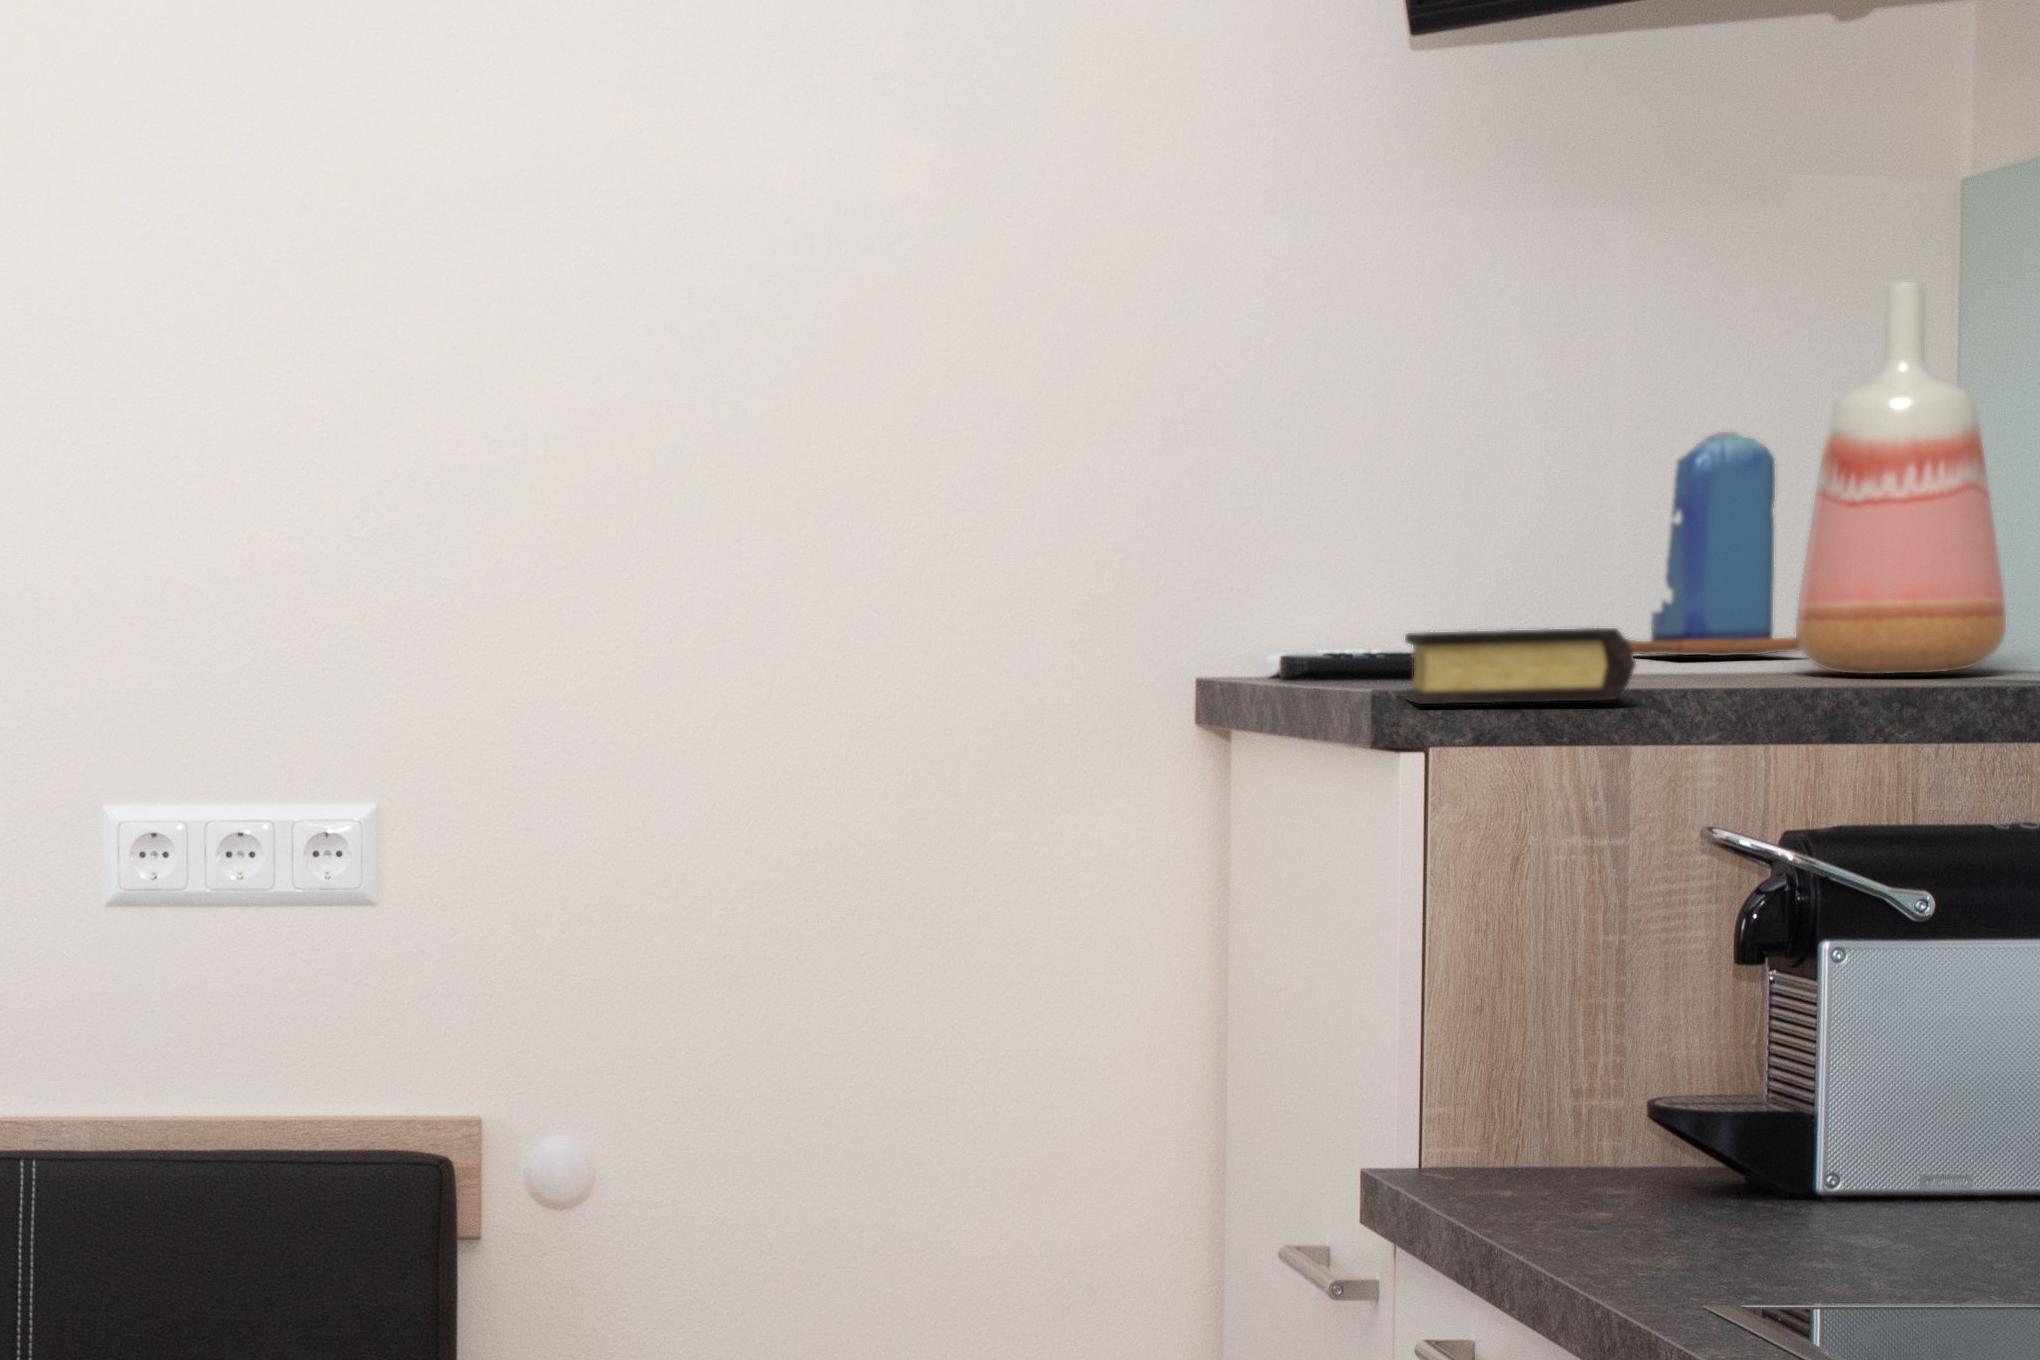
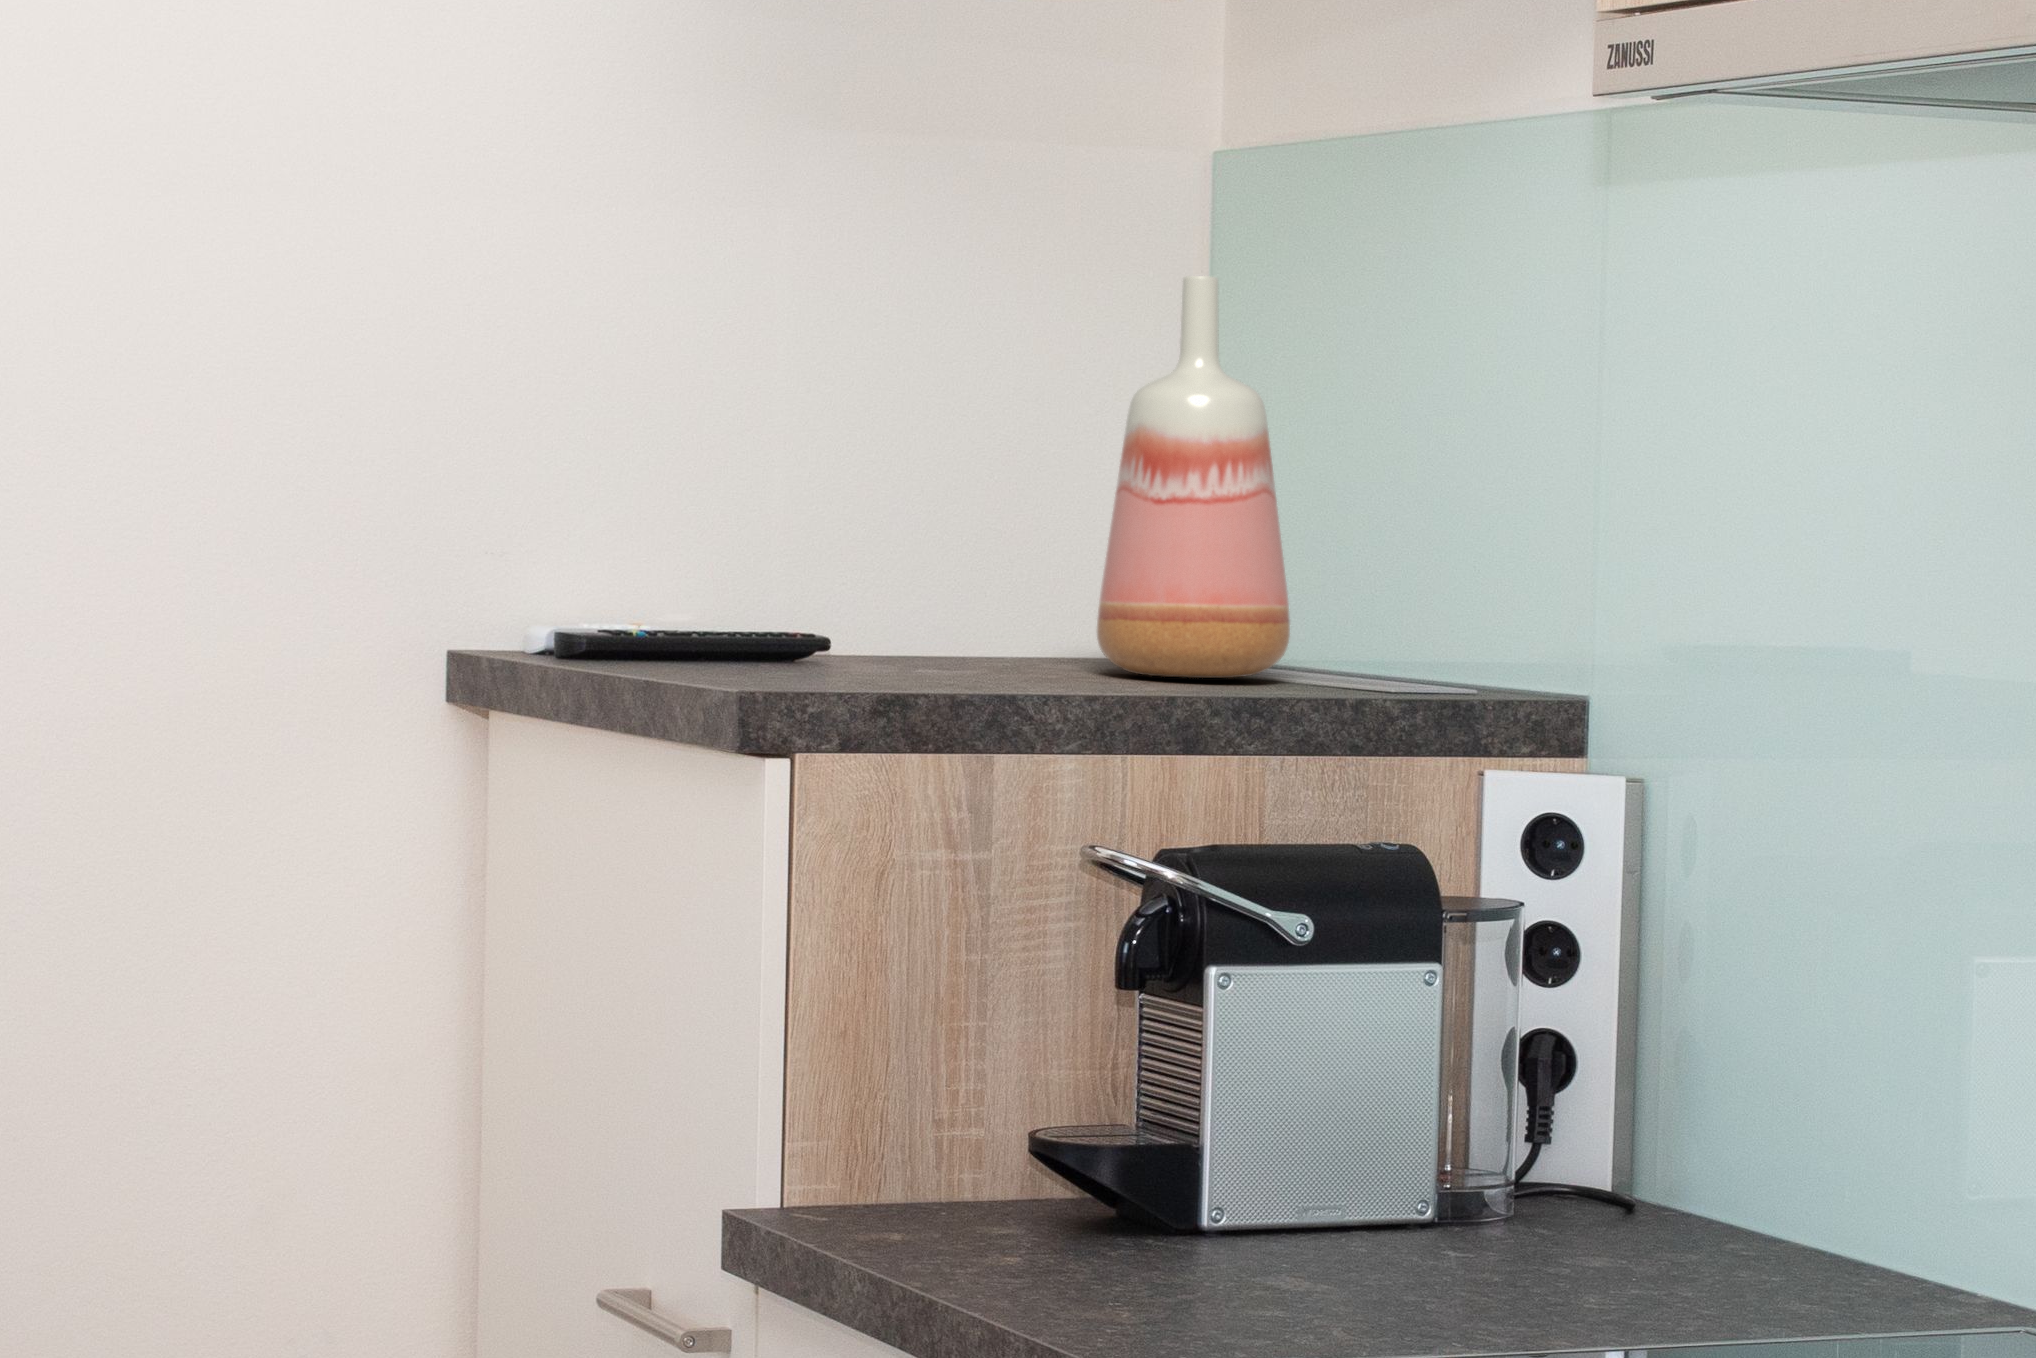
candle: present [1628,432,1800,656] -> none [885,397,1074,646]
book: present [1405,628,1636,704] -> none [764,620,1014,703]

